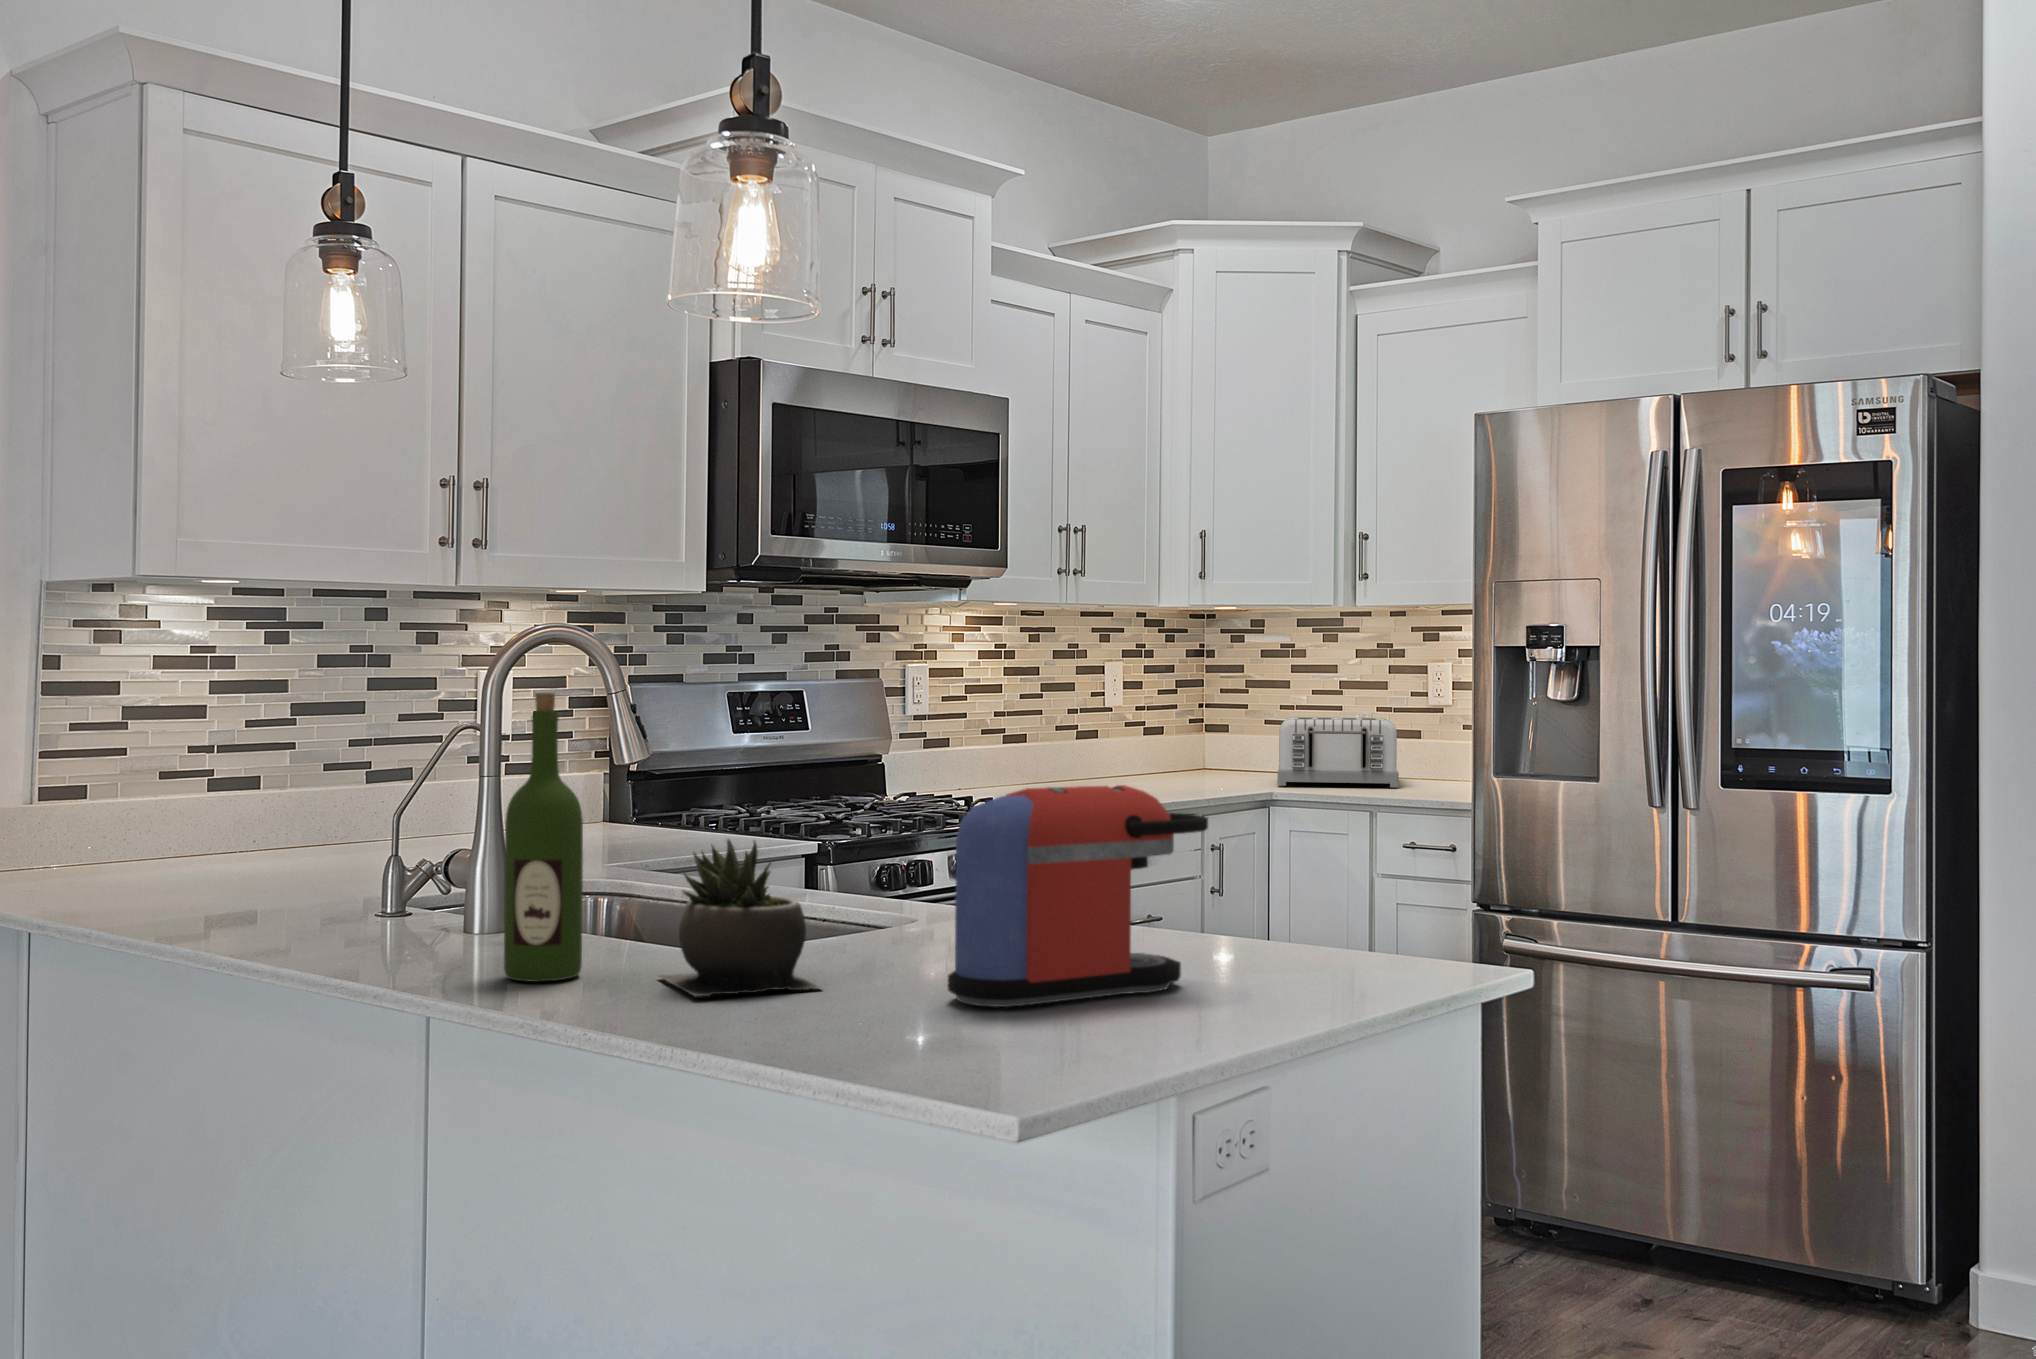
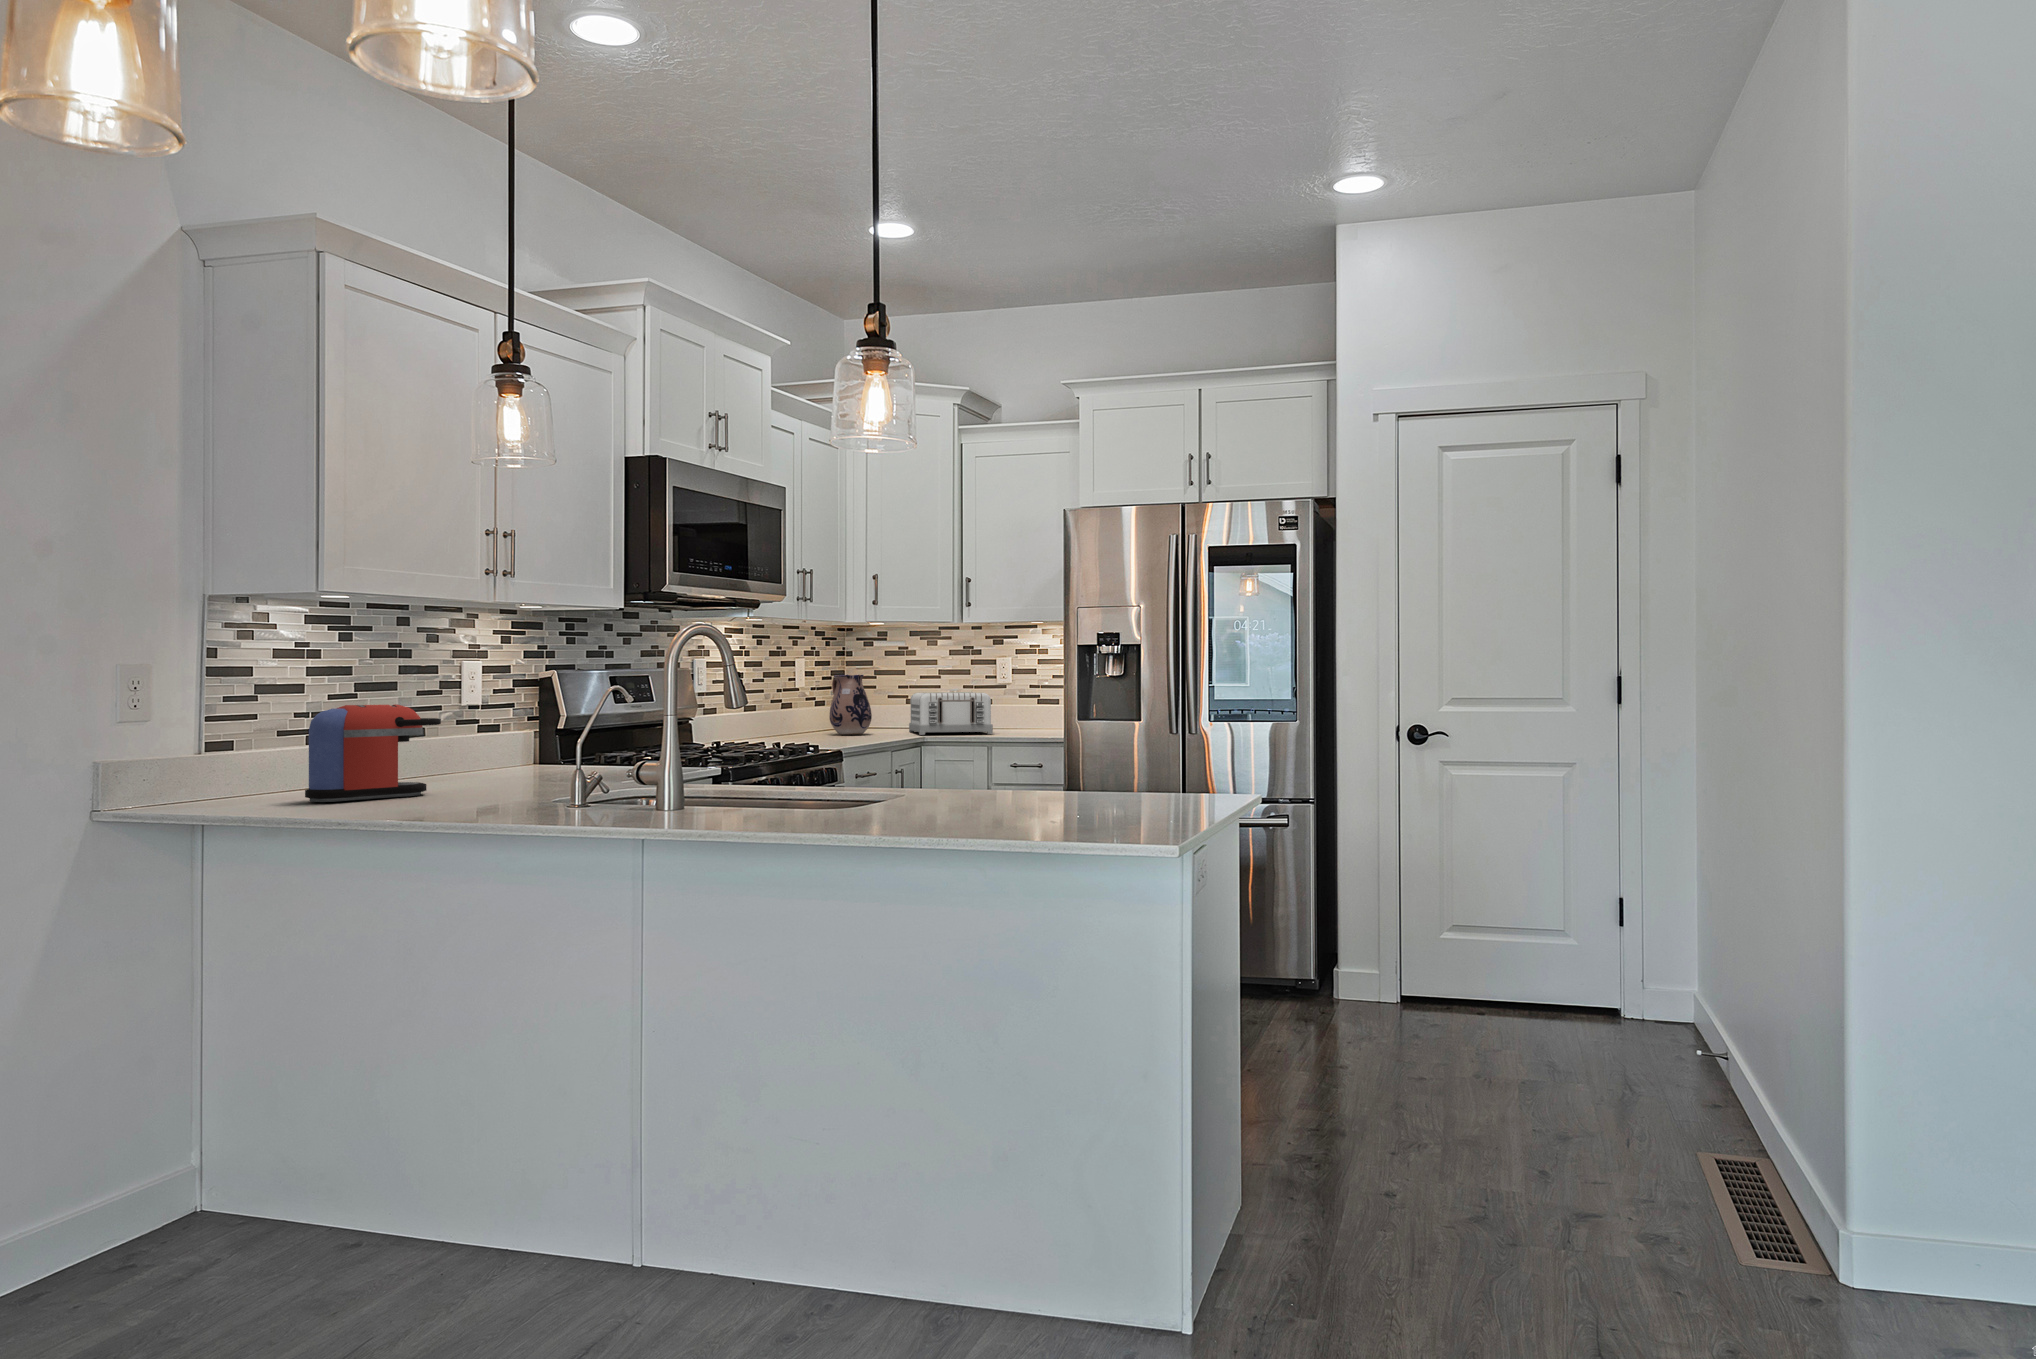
ceramic pitcher: none [1144,688,1210,782] -> present [829,675,872,735]
wine bottle: present [504,693,583,982] -> none [753,662,796,822]
coffee maker: present [948,785,1208,1007] -> present [305,704,441,802]
succulent plant: present [658,840,821,996] -> none [838,740,939,821]

